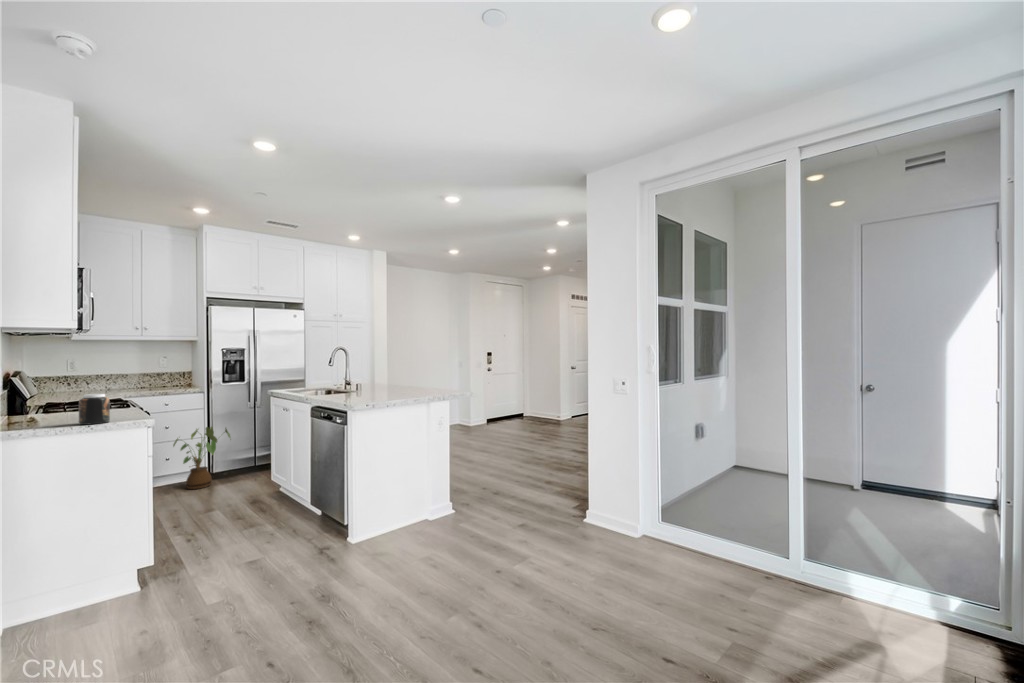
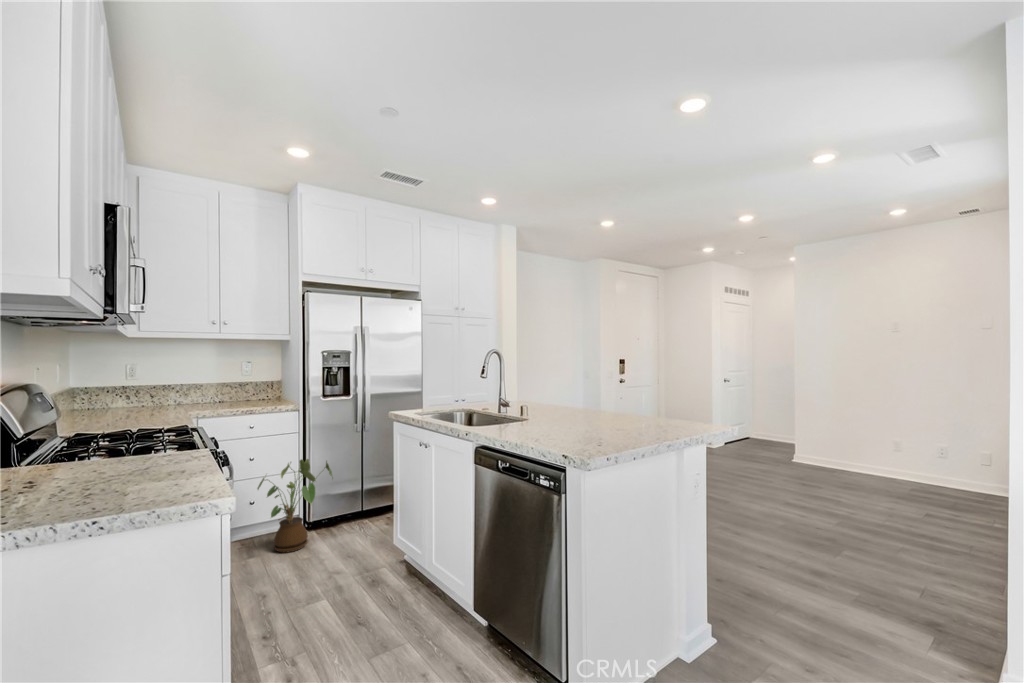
jar: present [79,394,110,425] -> none [47,440,124,522]

